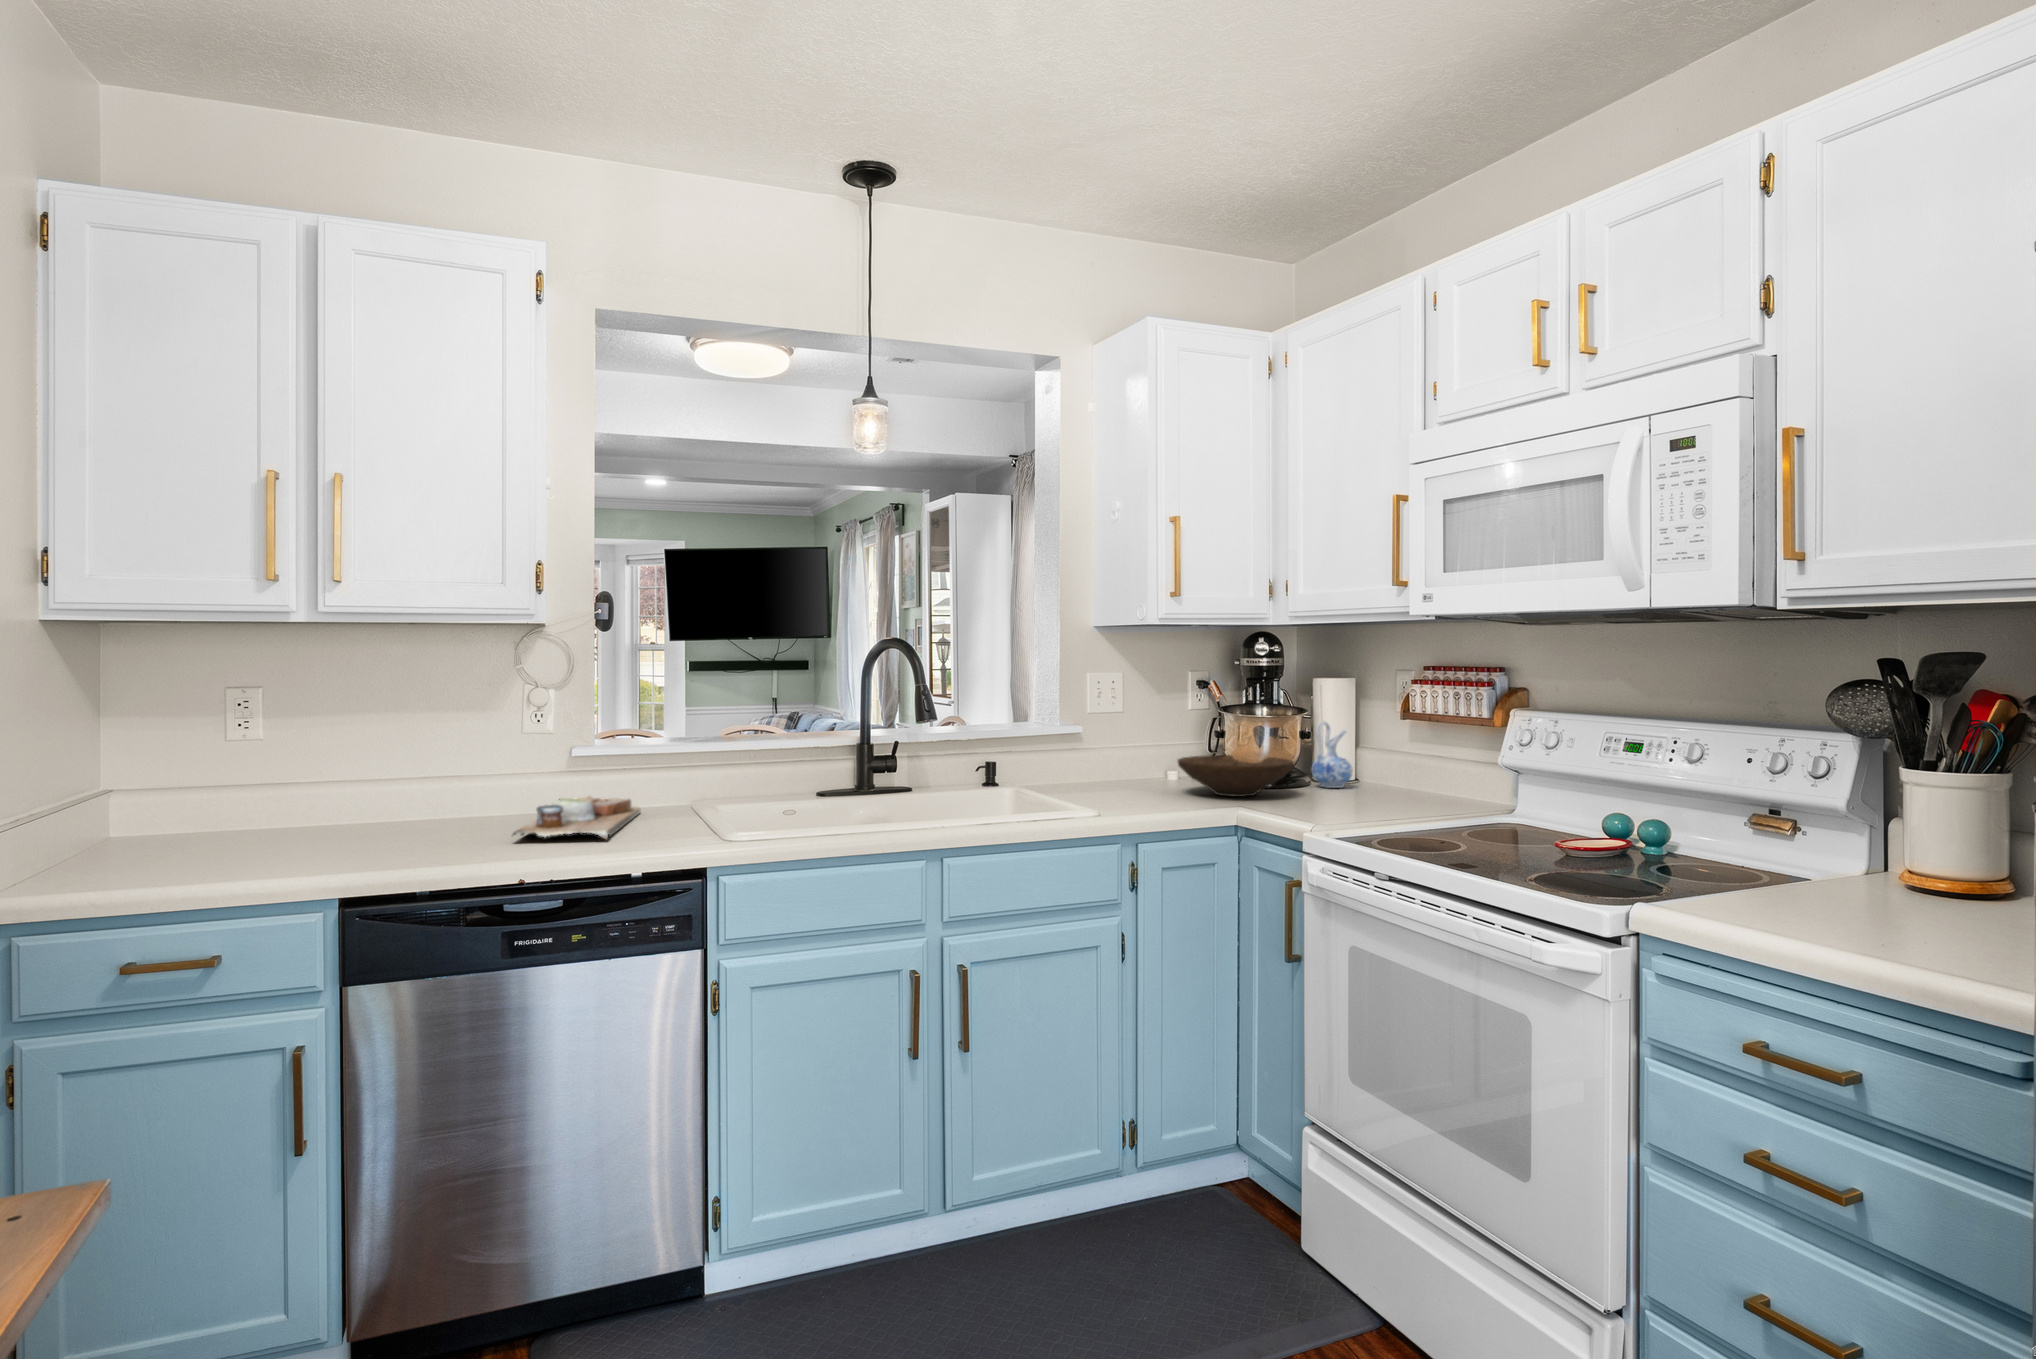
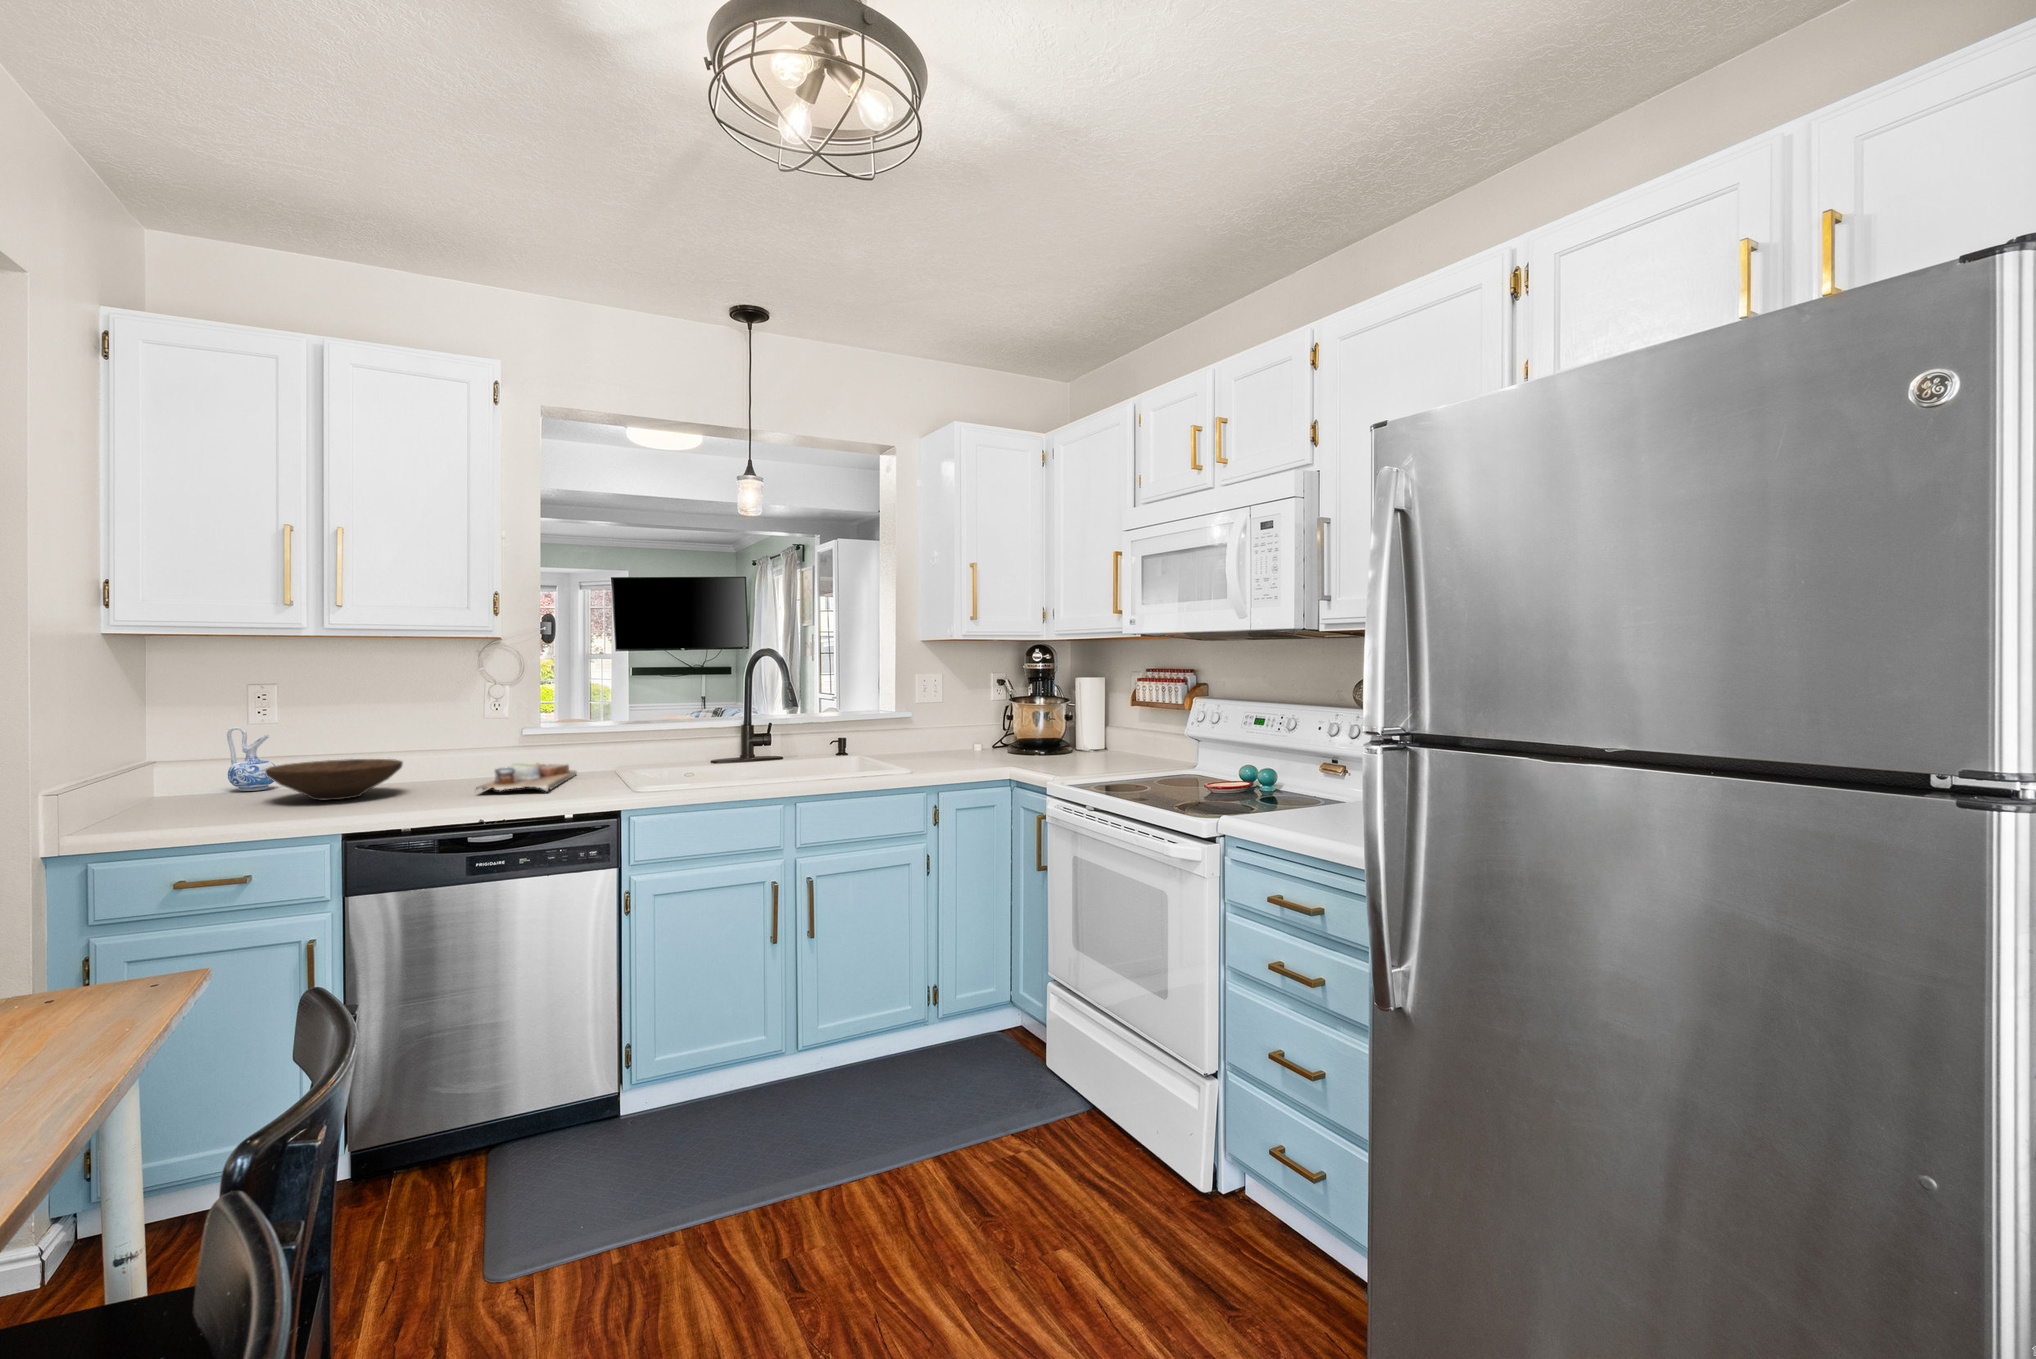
ceramic pitcher: present [1311,721,1352,788] -> present [227,727,275,791]
wooden bowl: present [1178,755,1294,797] -> present [265,759,403,800]

